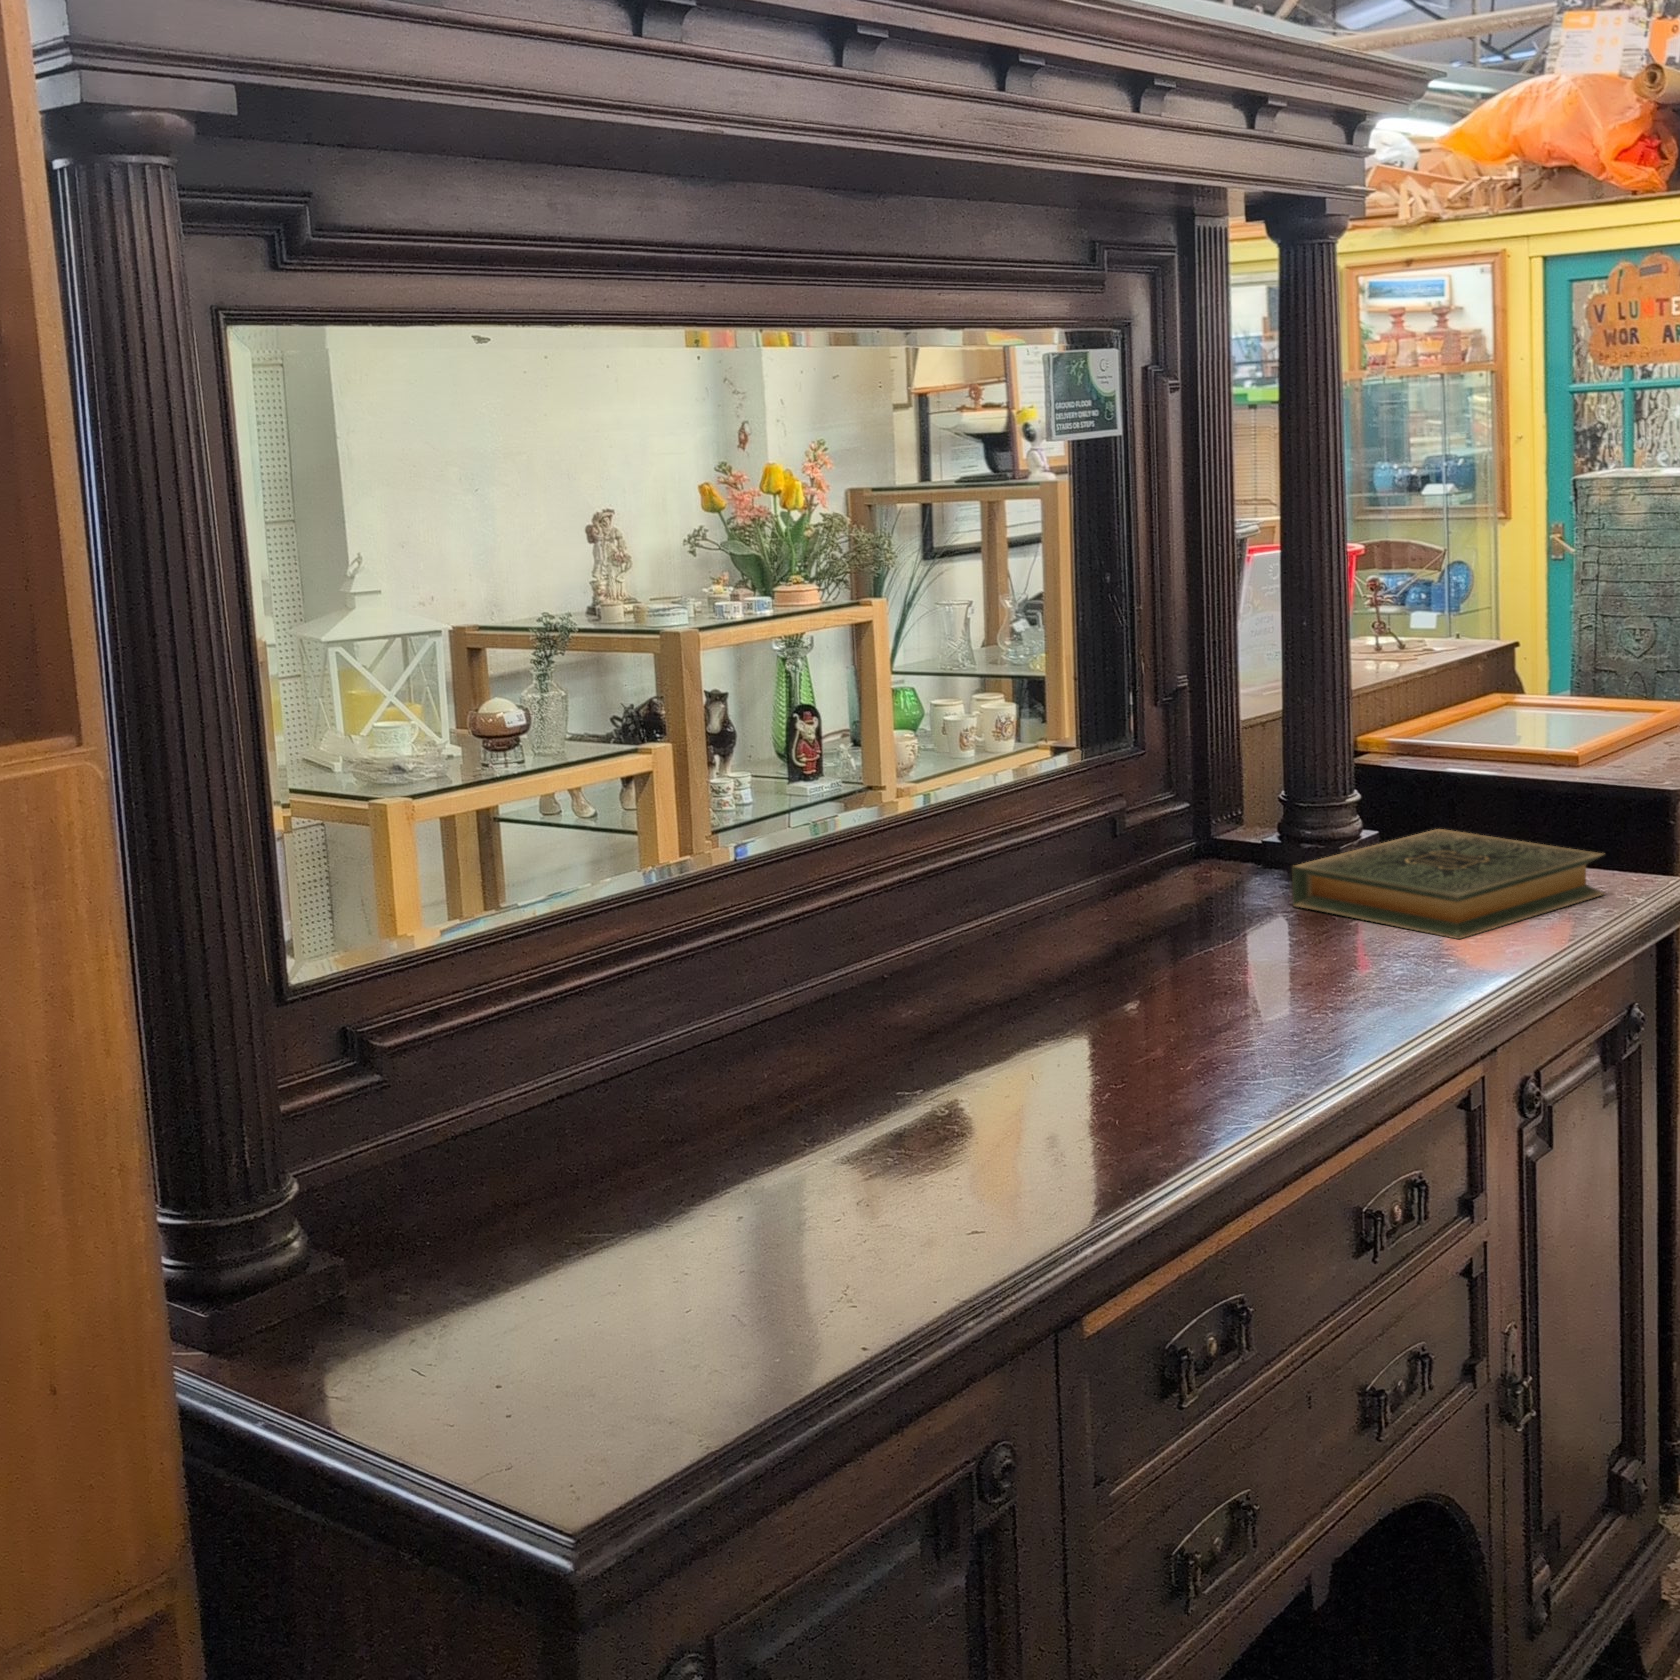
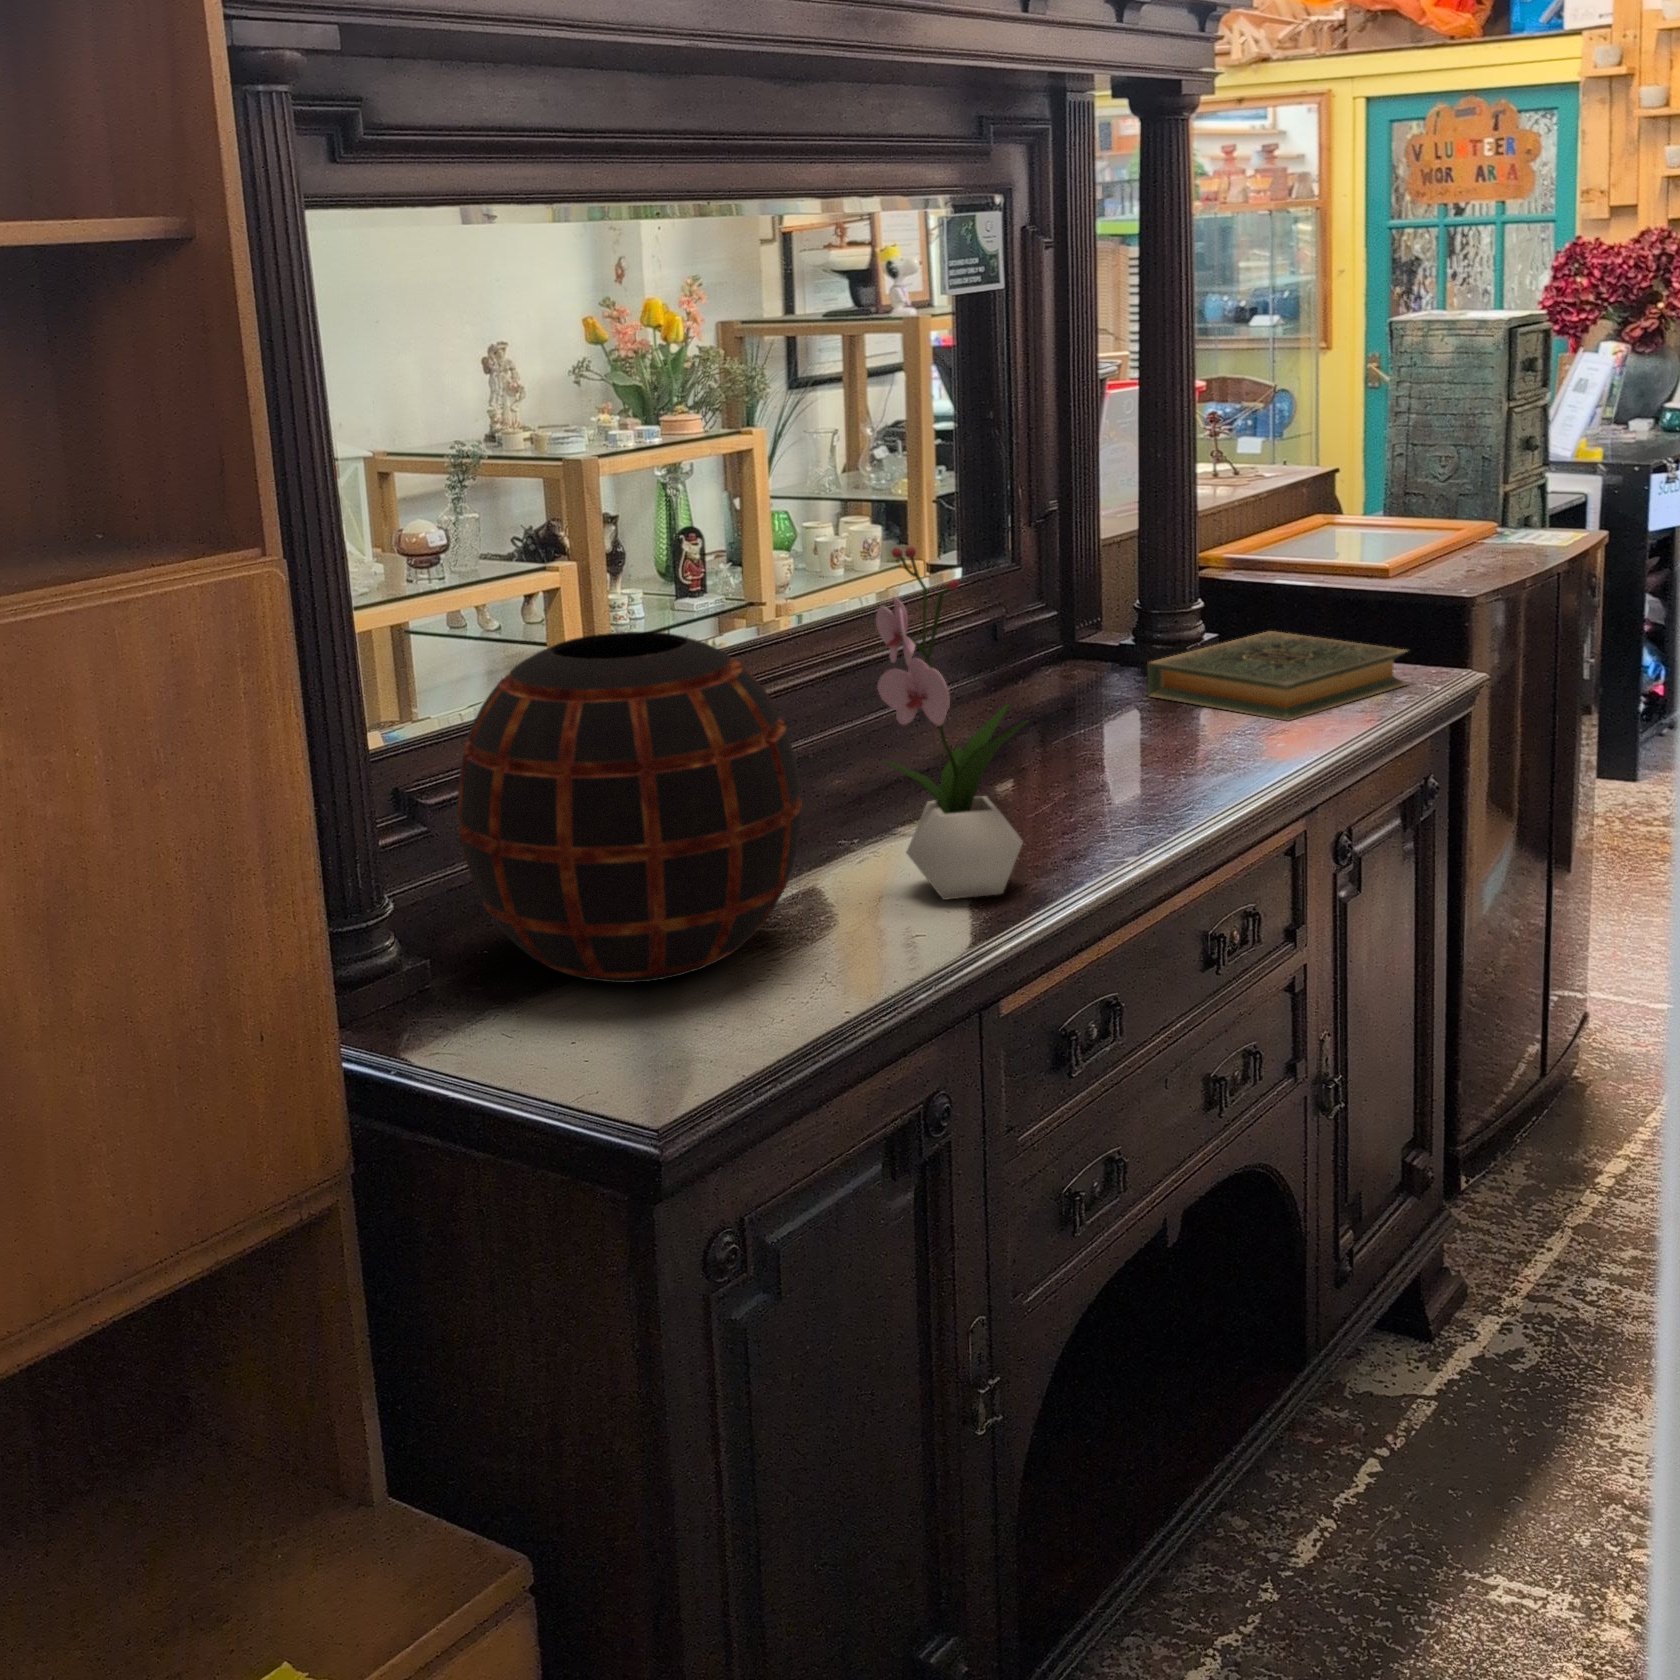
flower arrangement: none [930,732,1121,1179] -> present [876,547,1028,900]
decorative vase: none [379,839,822,1294] -> present [457,632,802,983]

